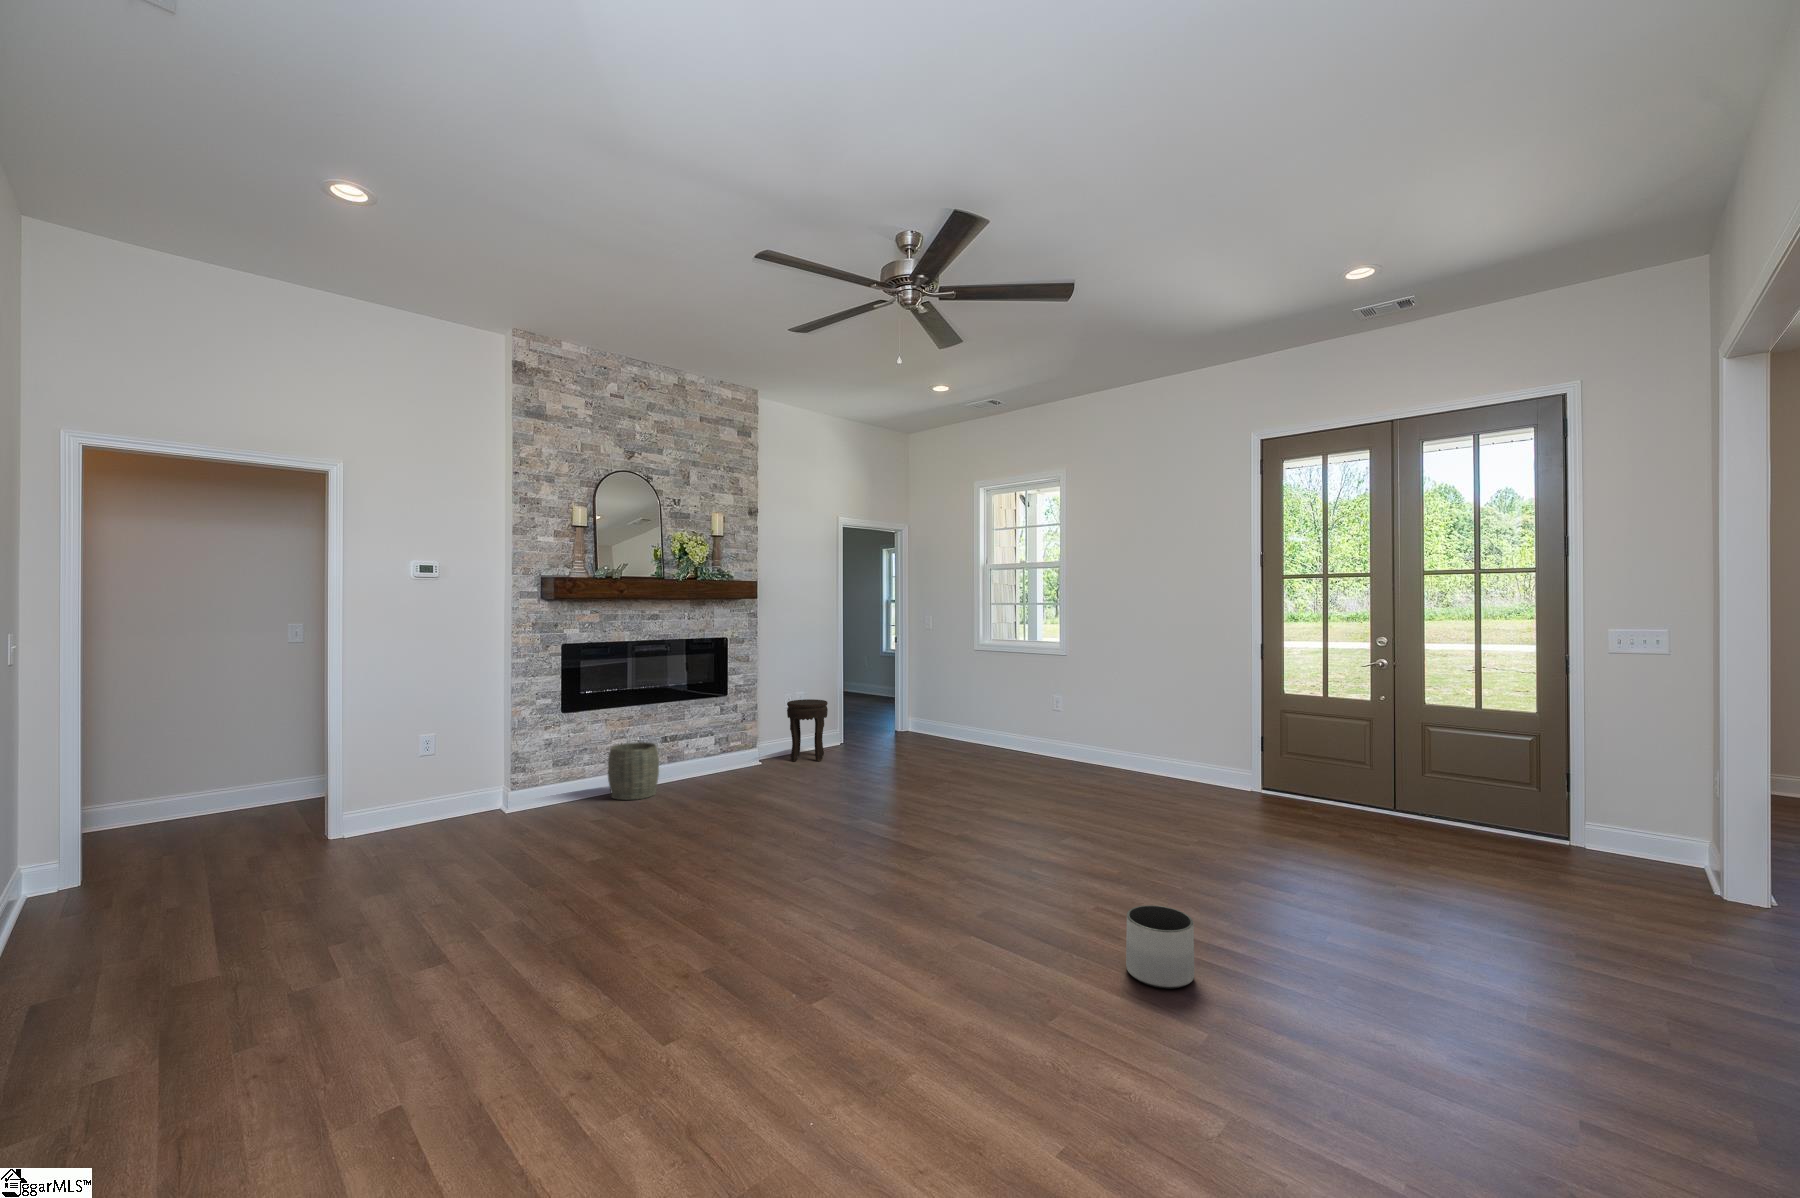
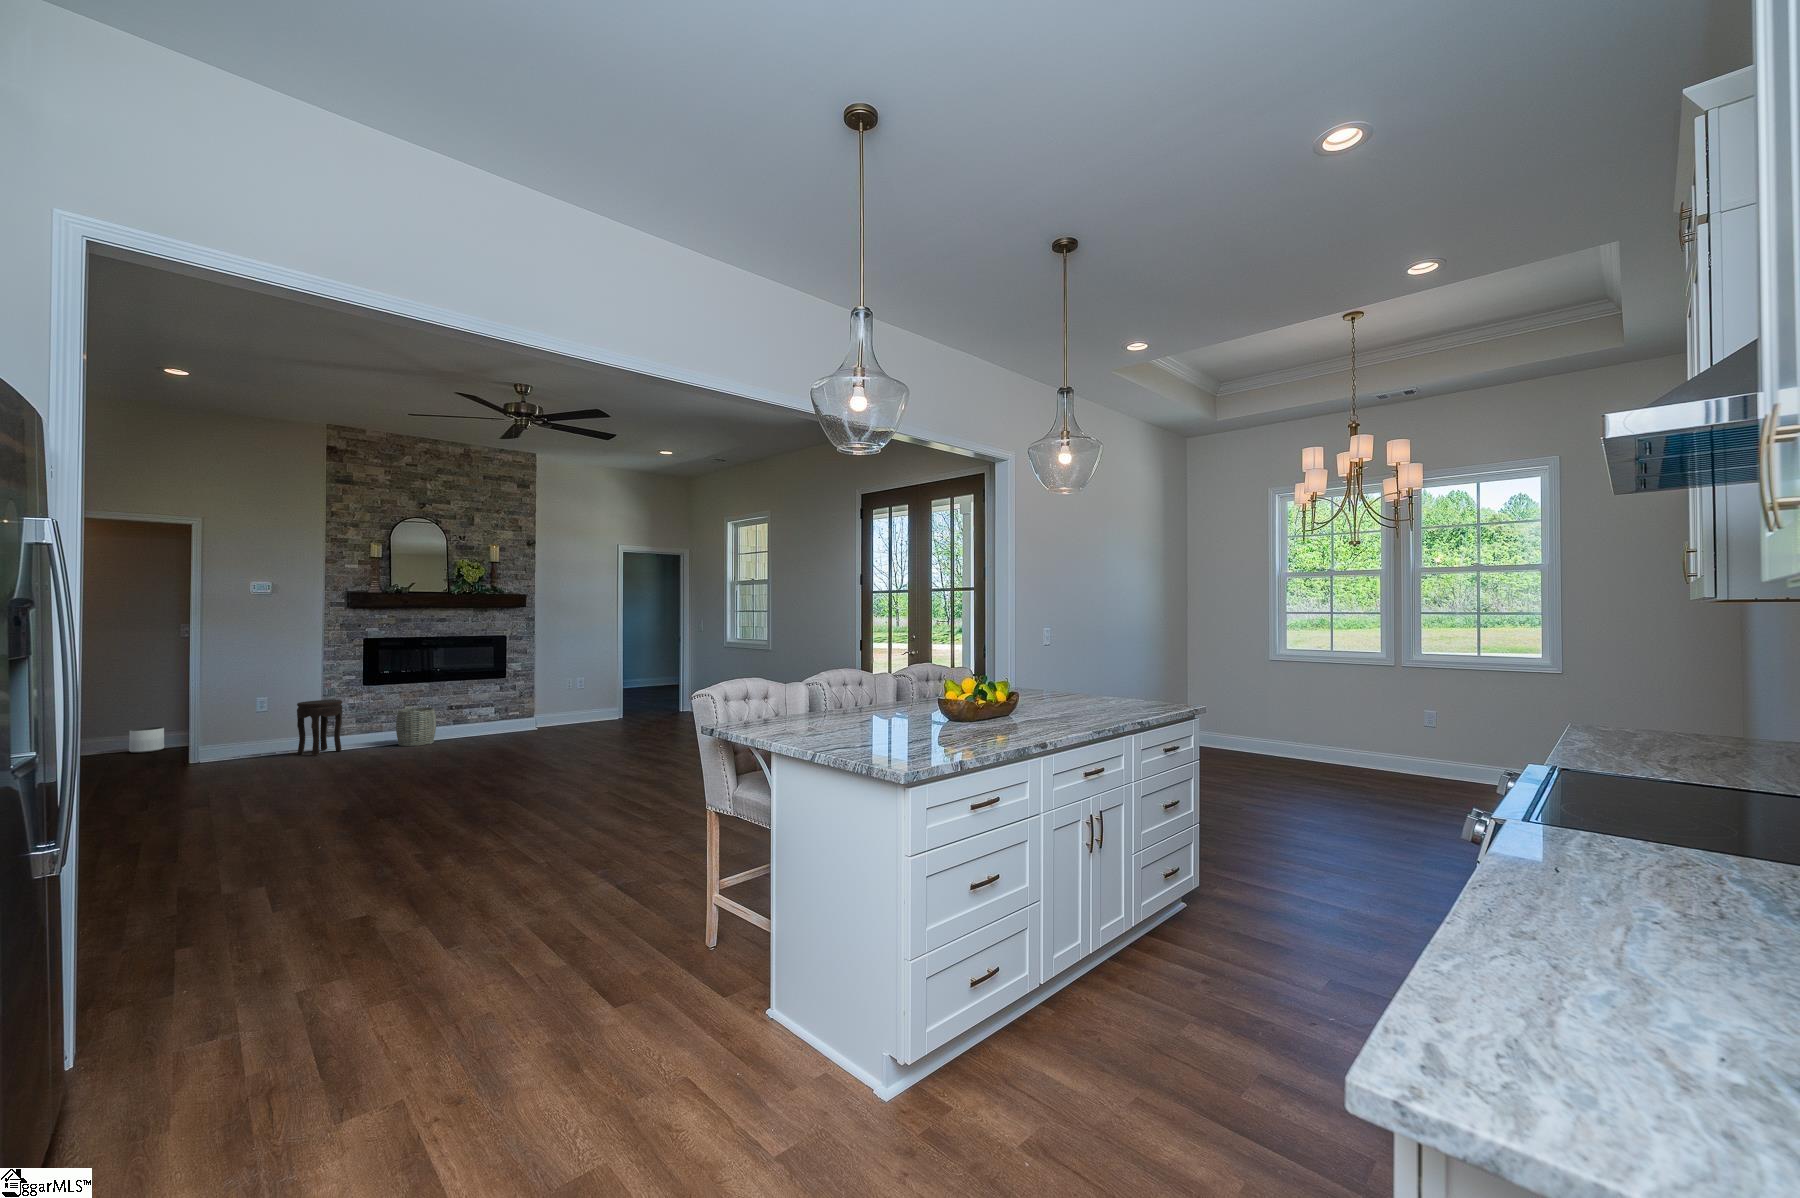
side table: present [787,699,828,761] -> present [297,700,342,756]
planter: present [1126,905,1194,989] -> present [129,727,164,753]

